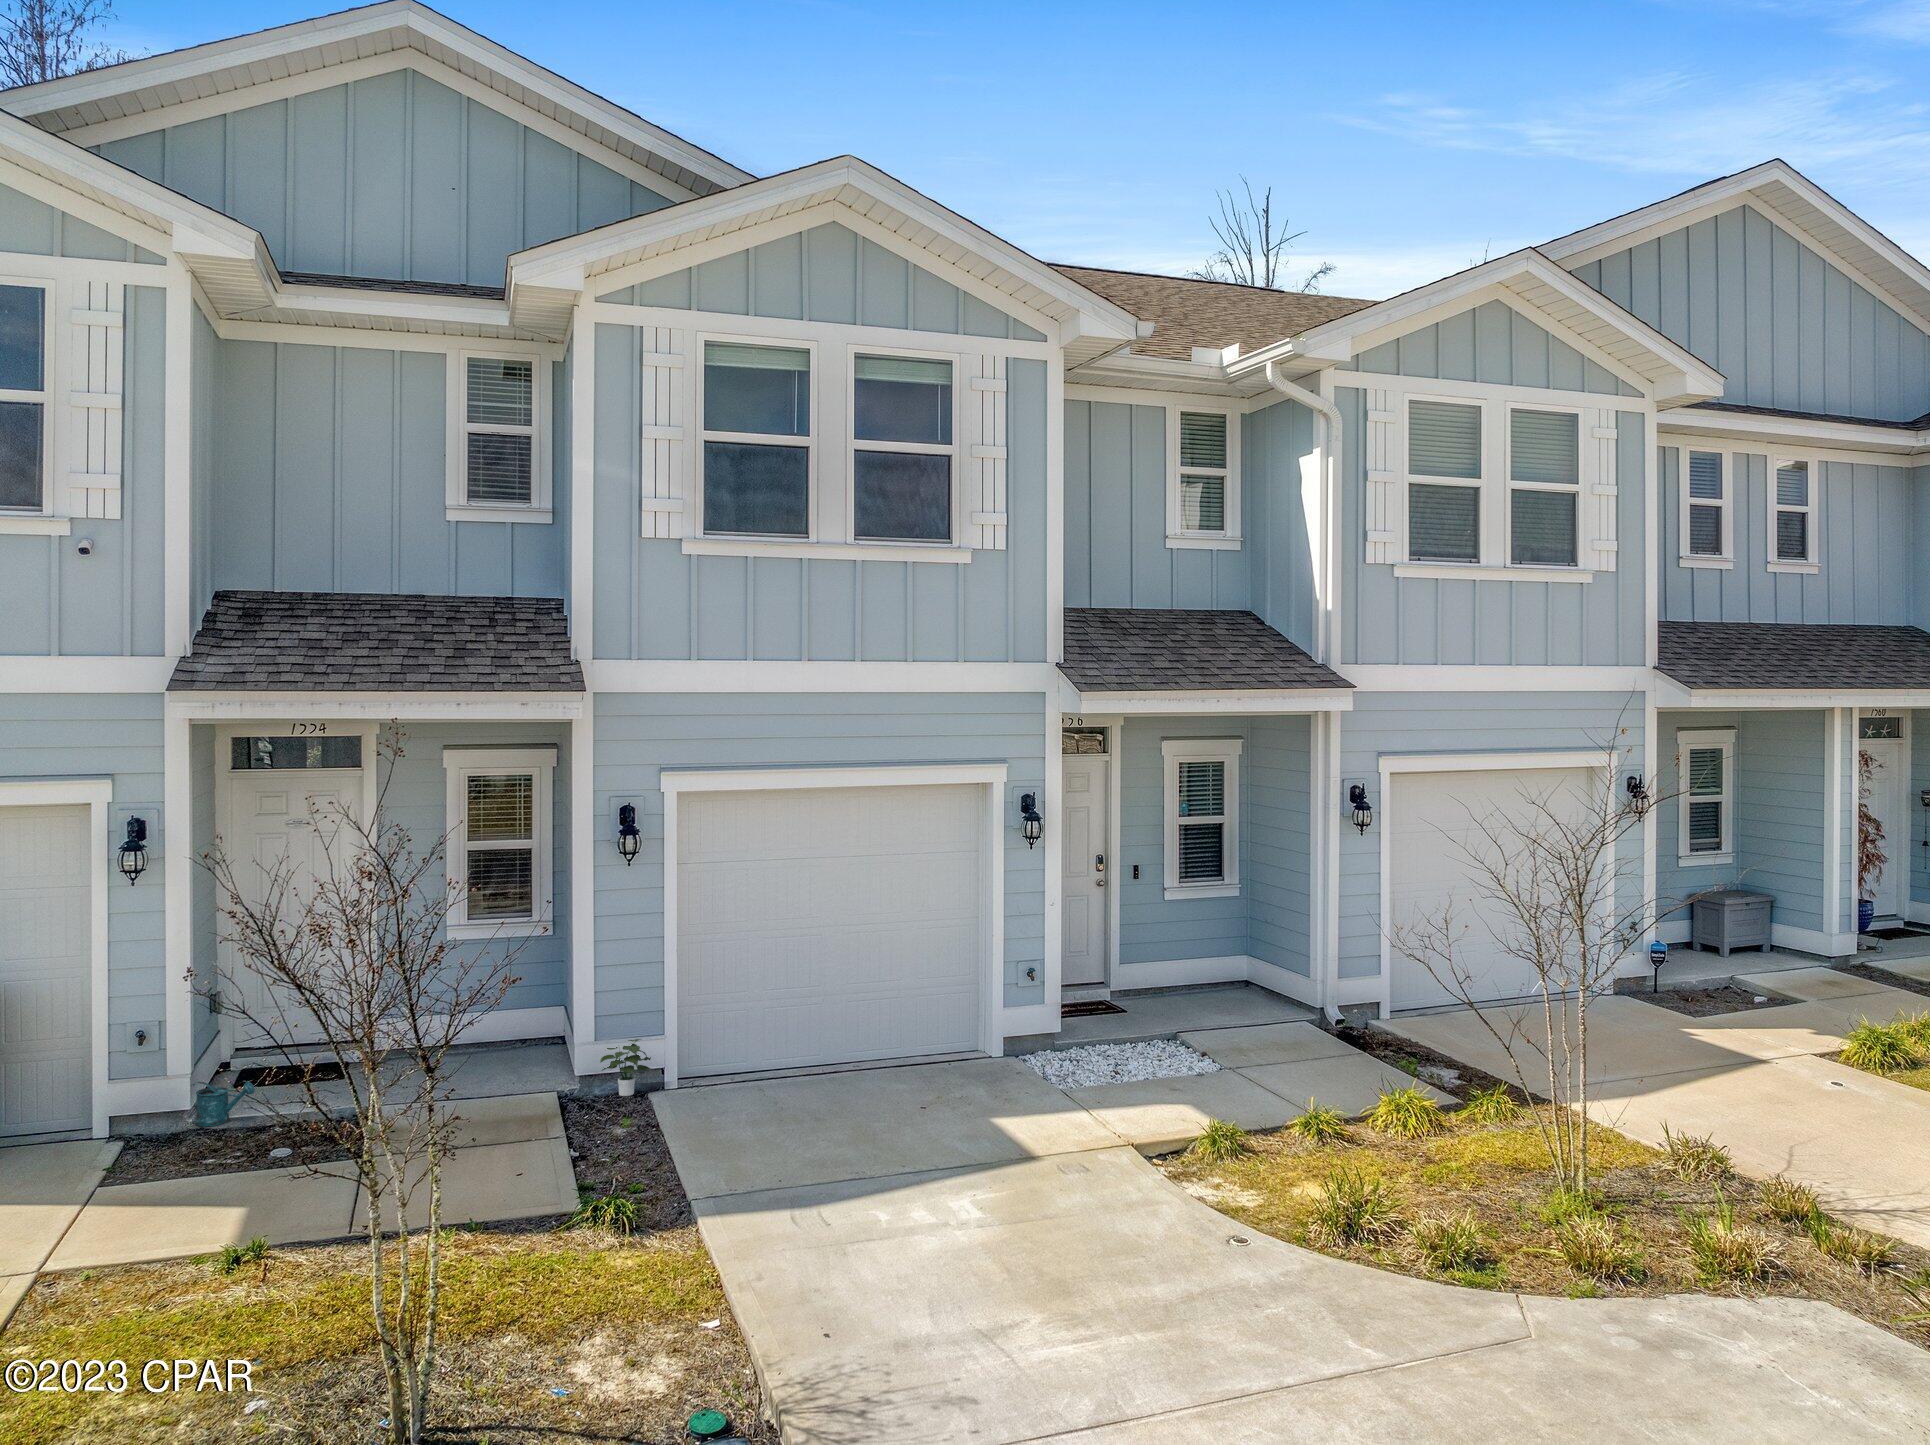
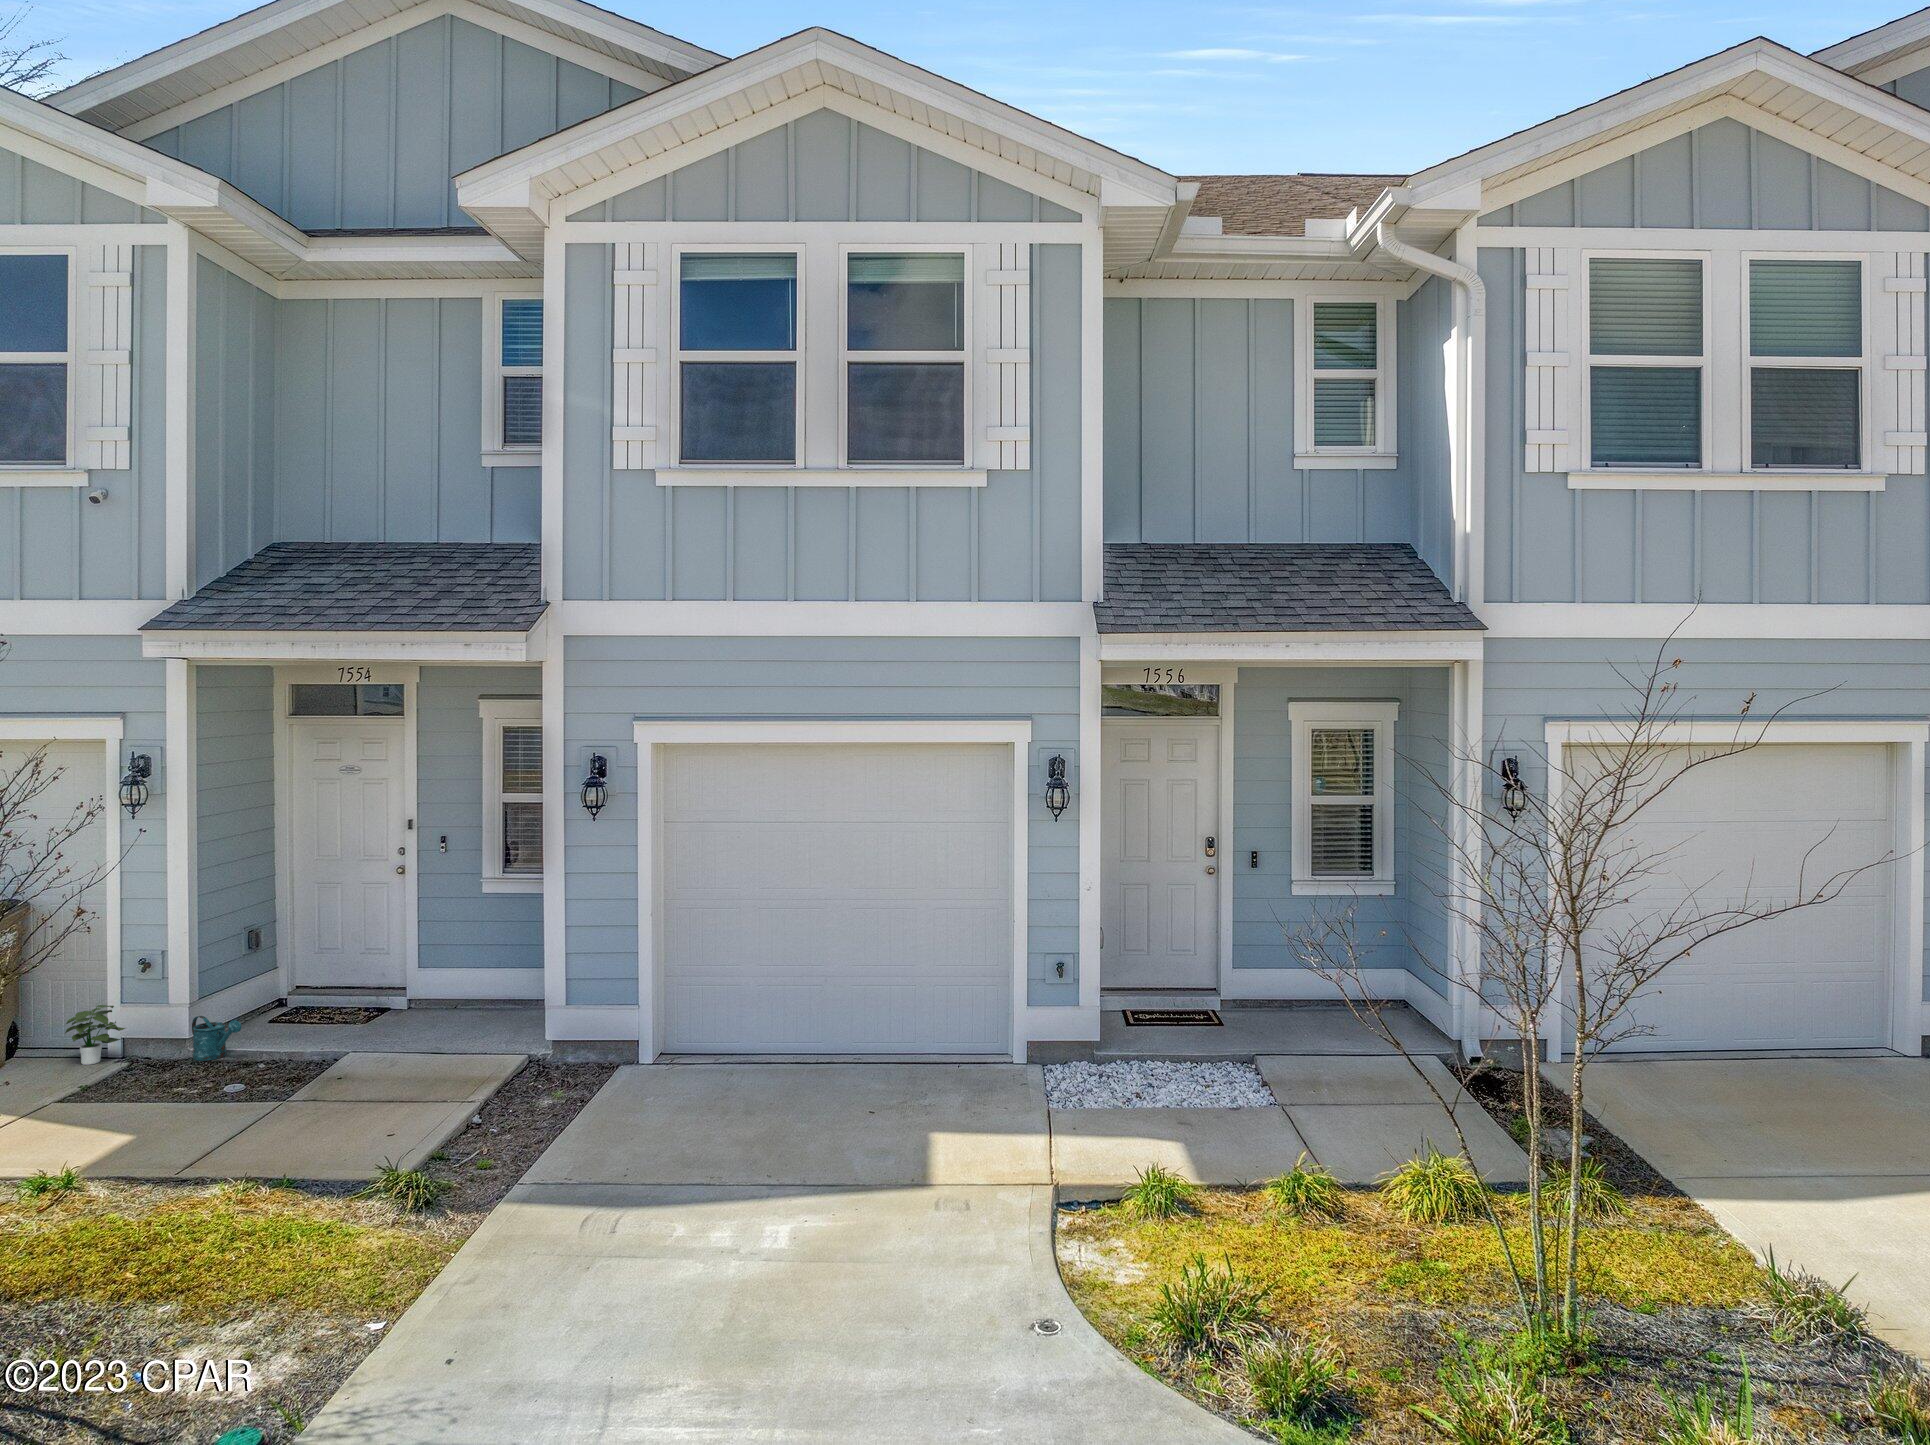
potted plant: present [600,1039,653,1096] -> present [65,1005,125,1065]

